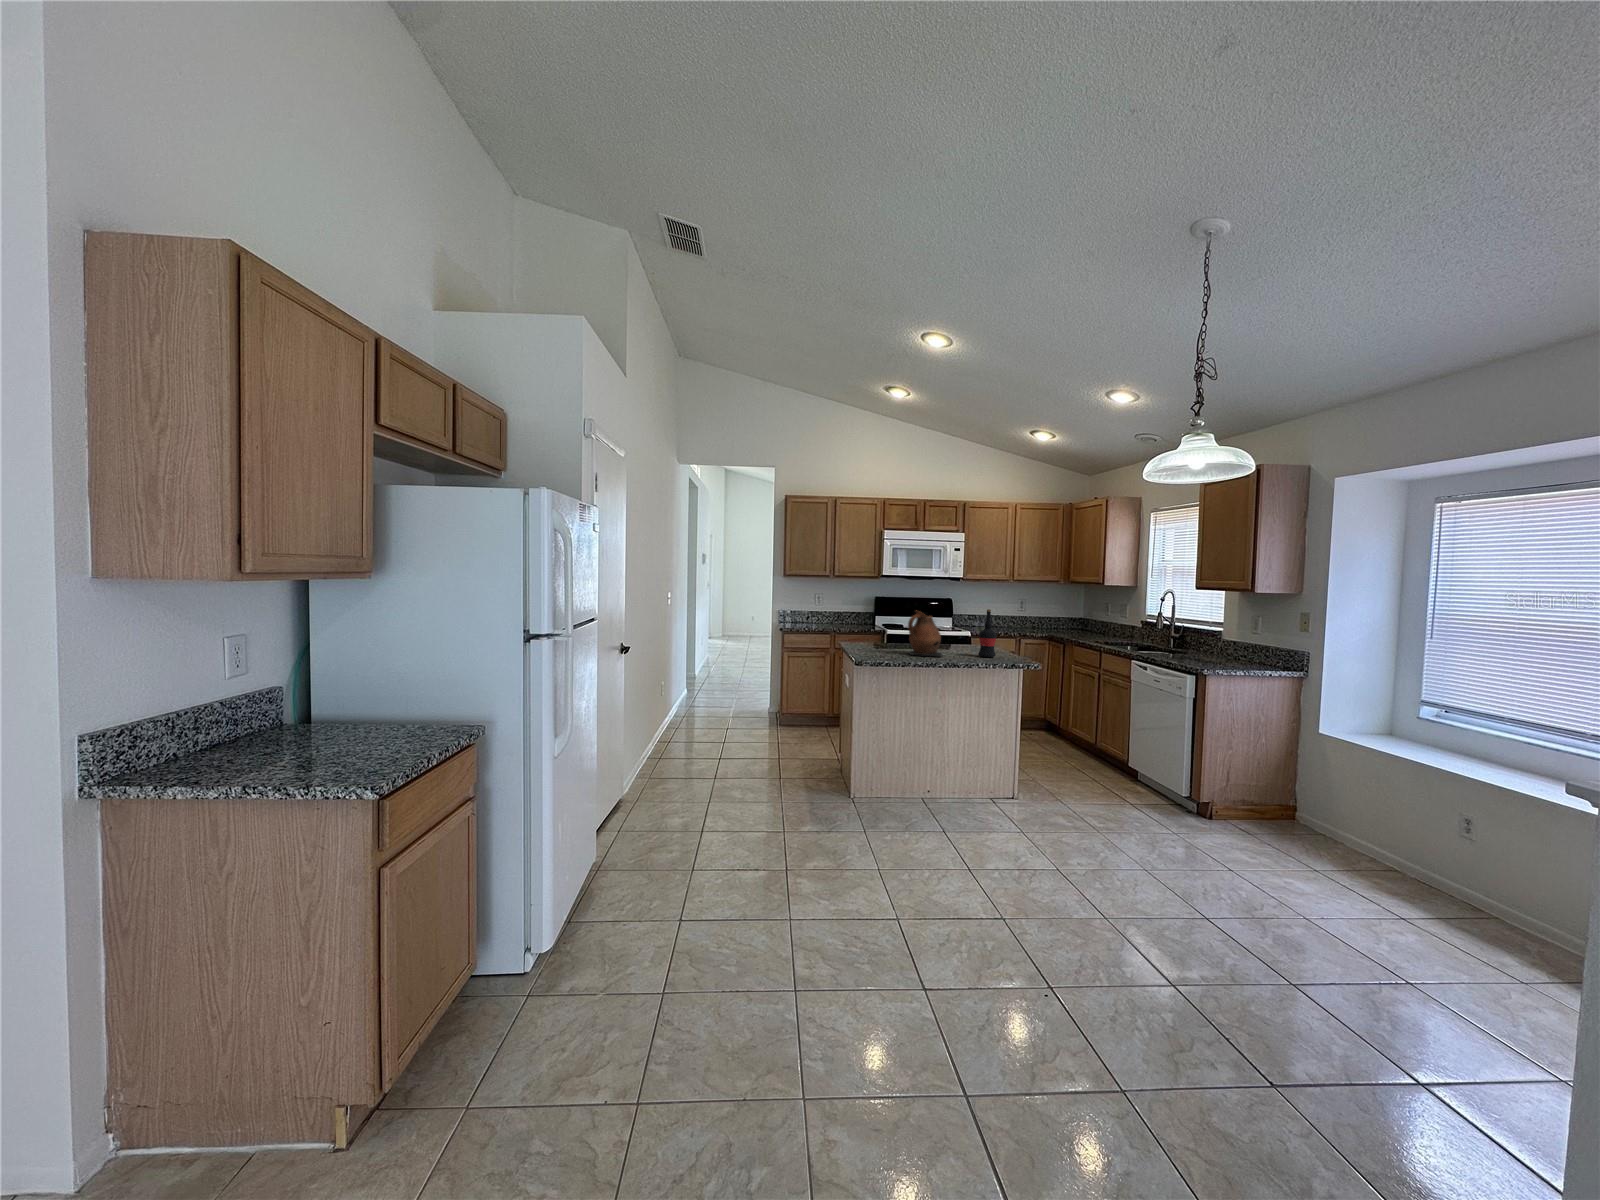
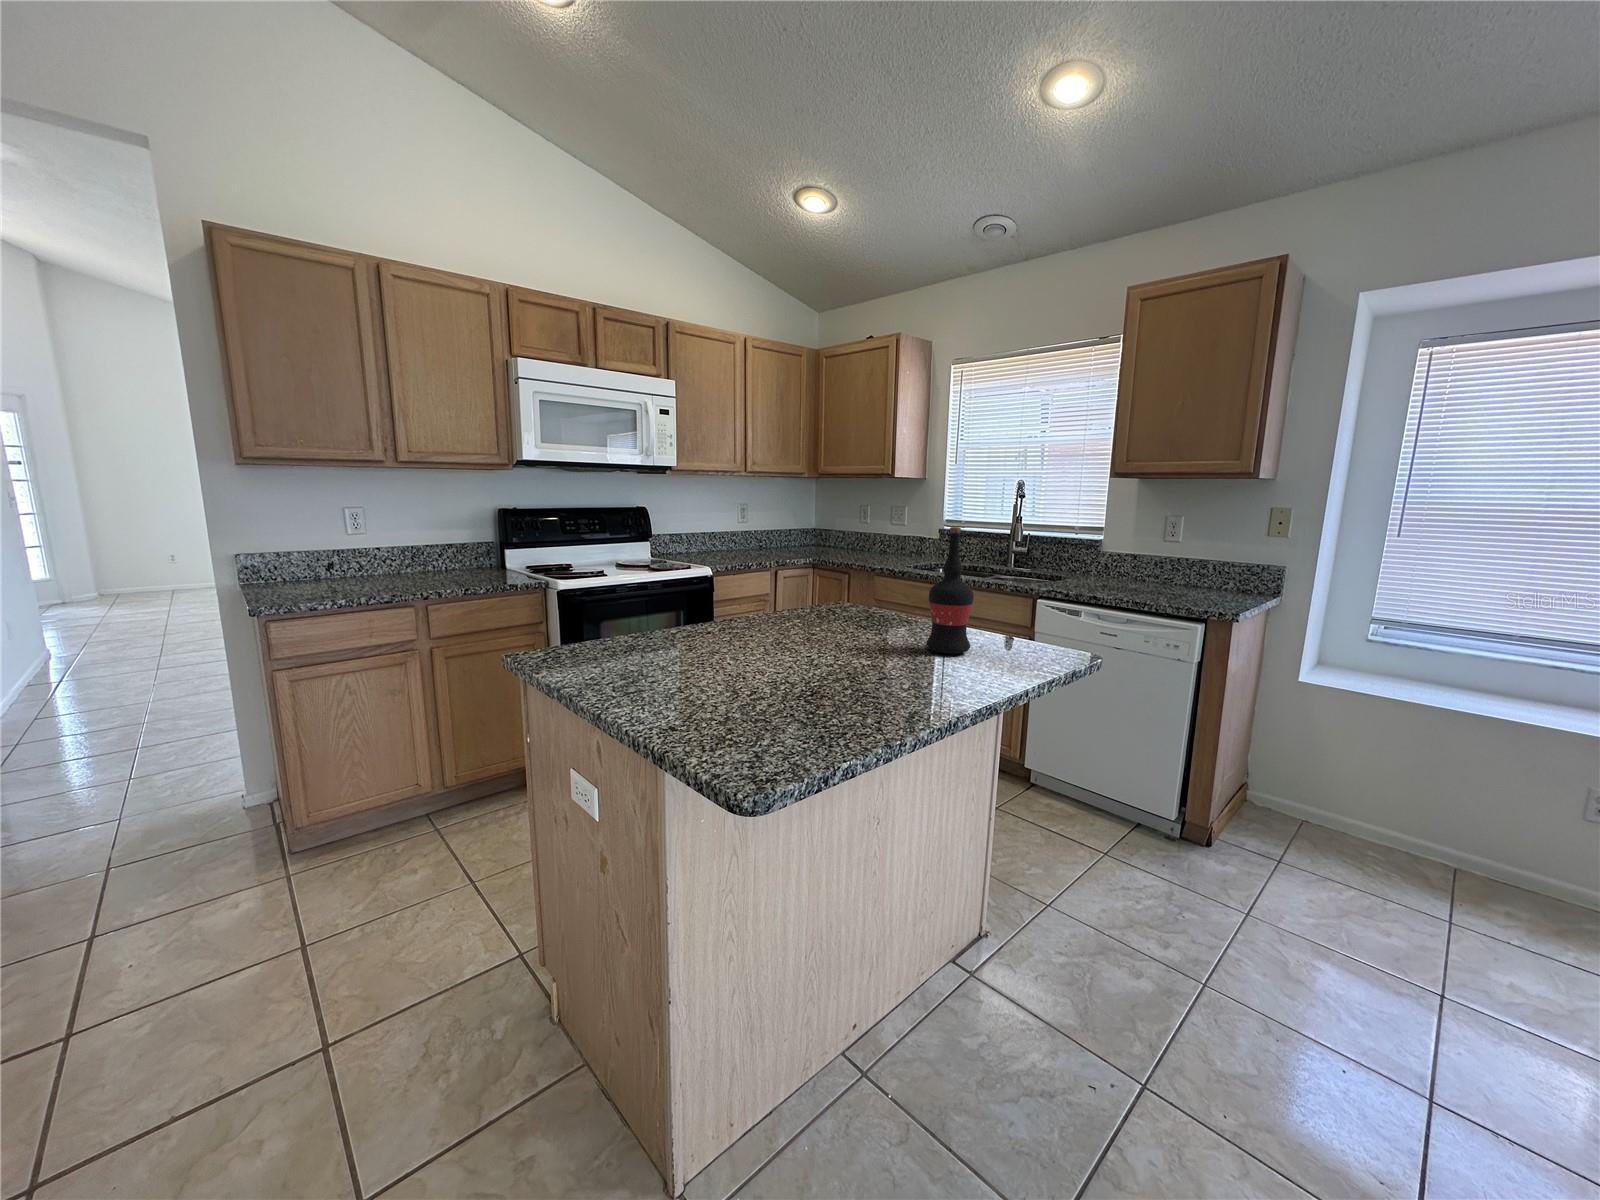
ceramic pitcher: present [908,611,942,656] -> none [756,543,882,688]

